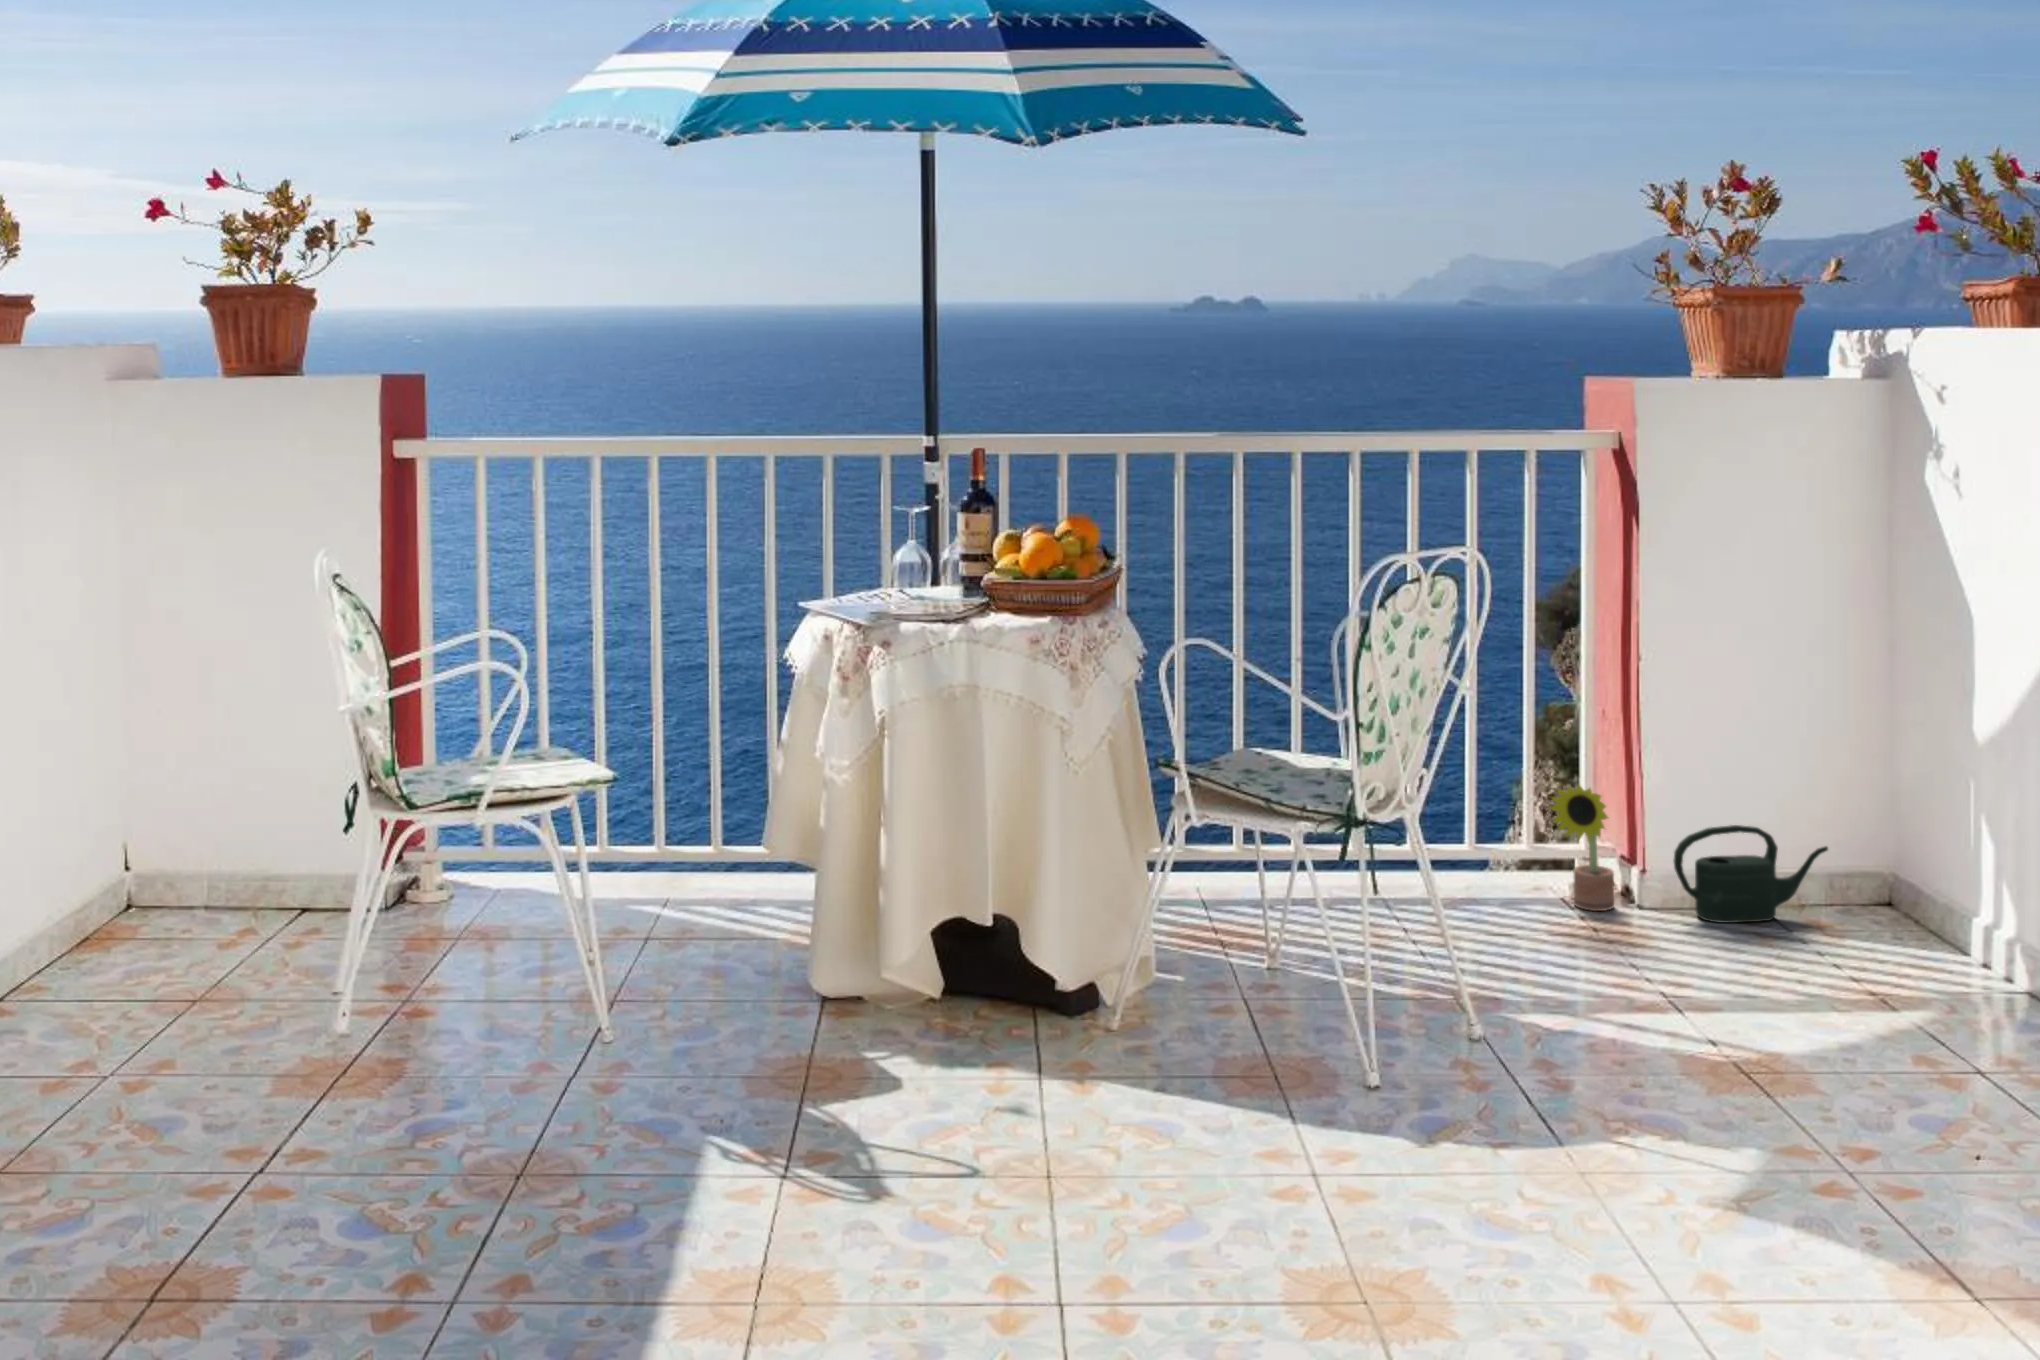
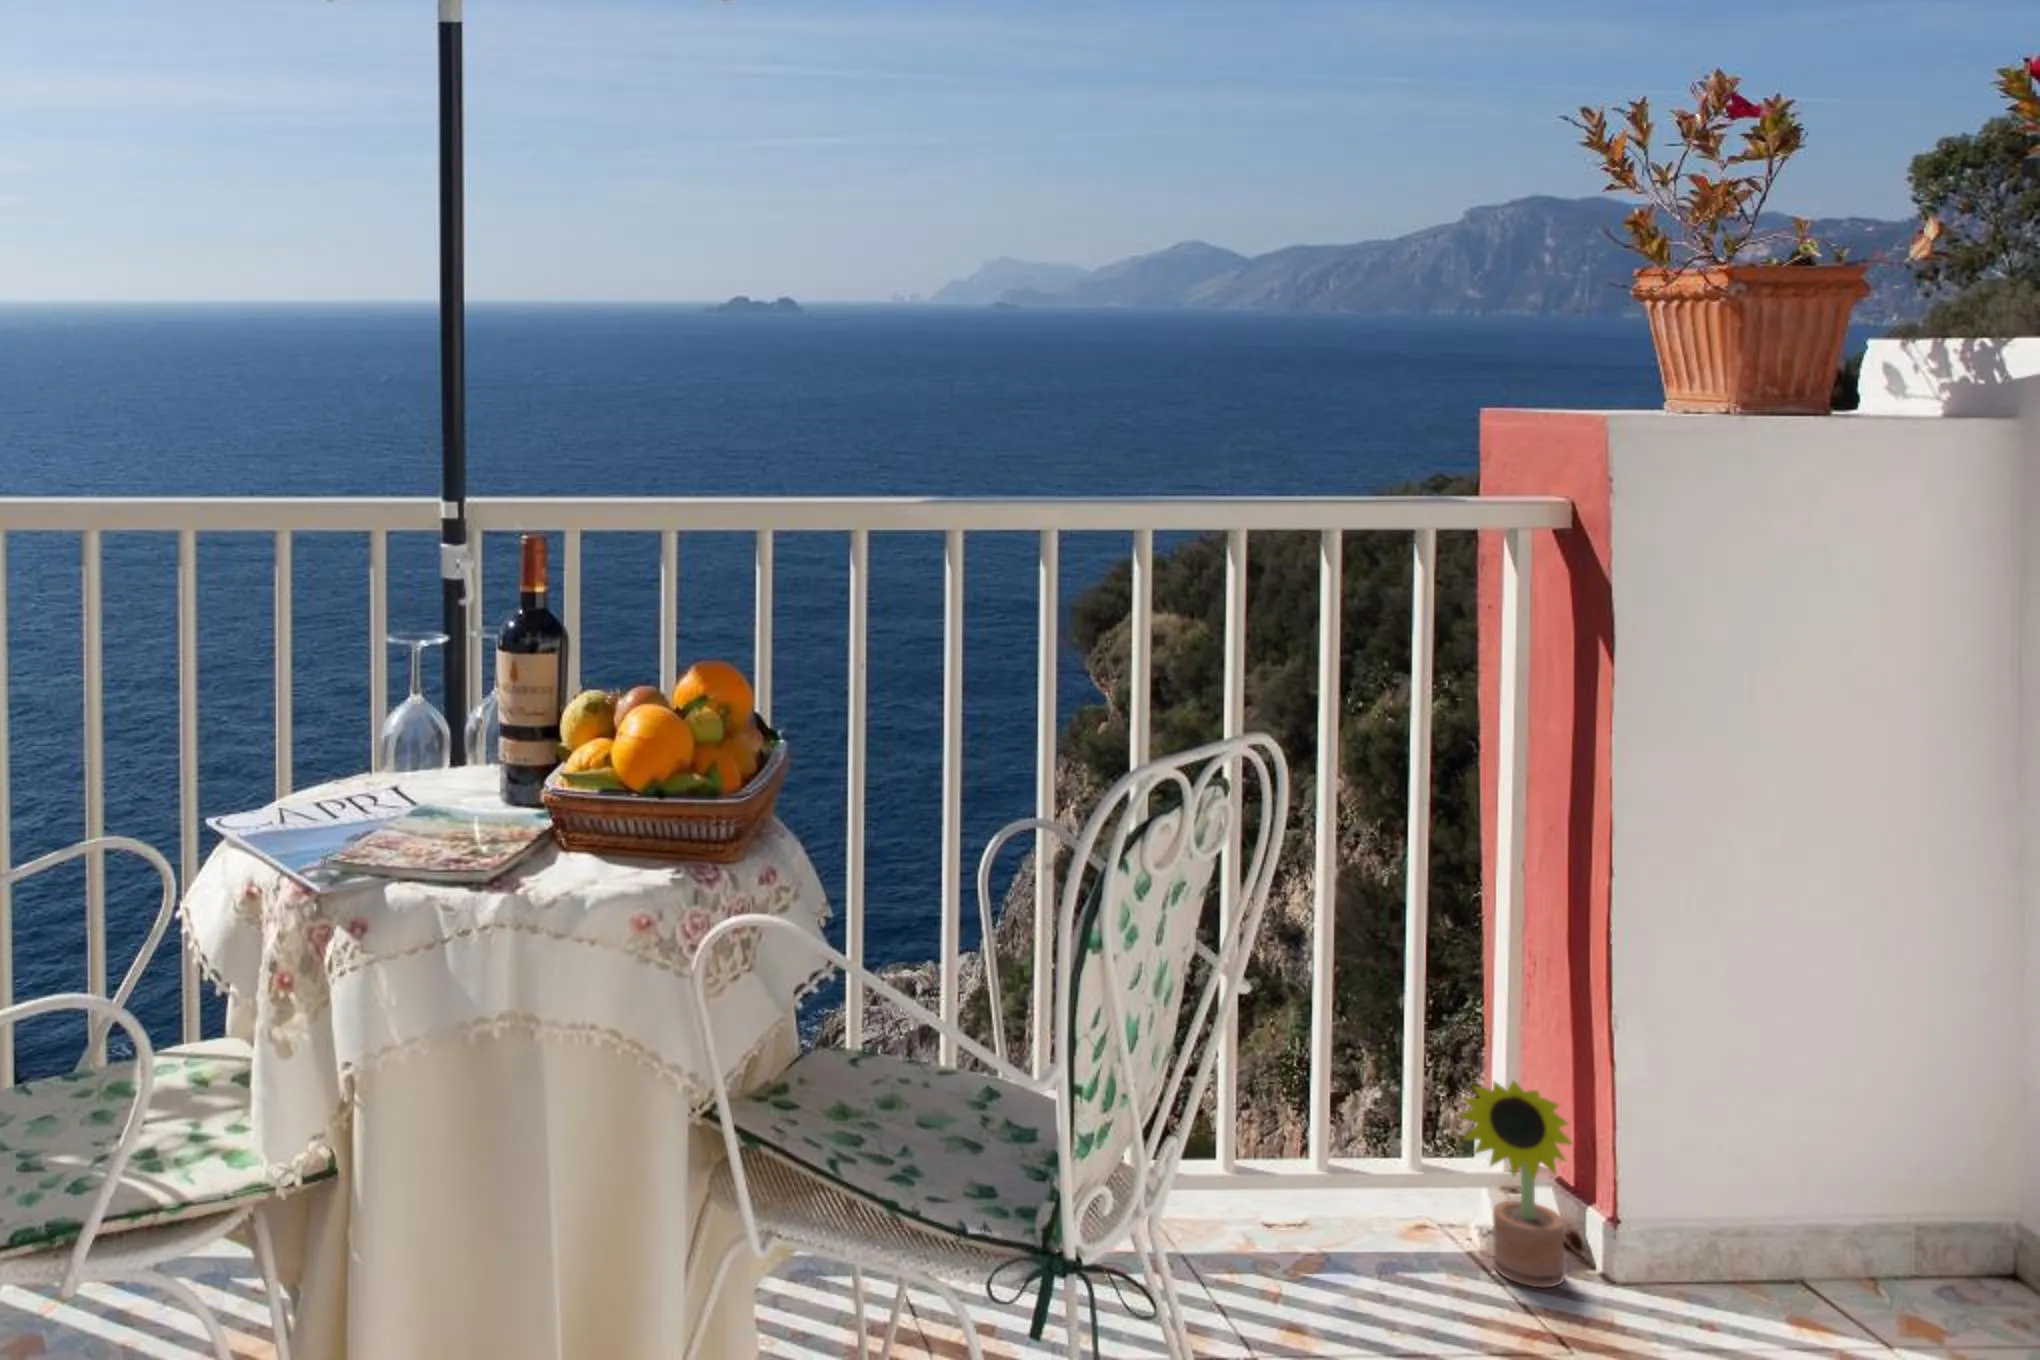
watering can: present [1673,825,1828,923] -> none [1674,1151,1925,1320]

